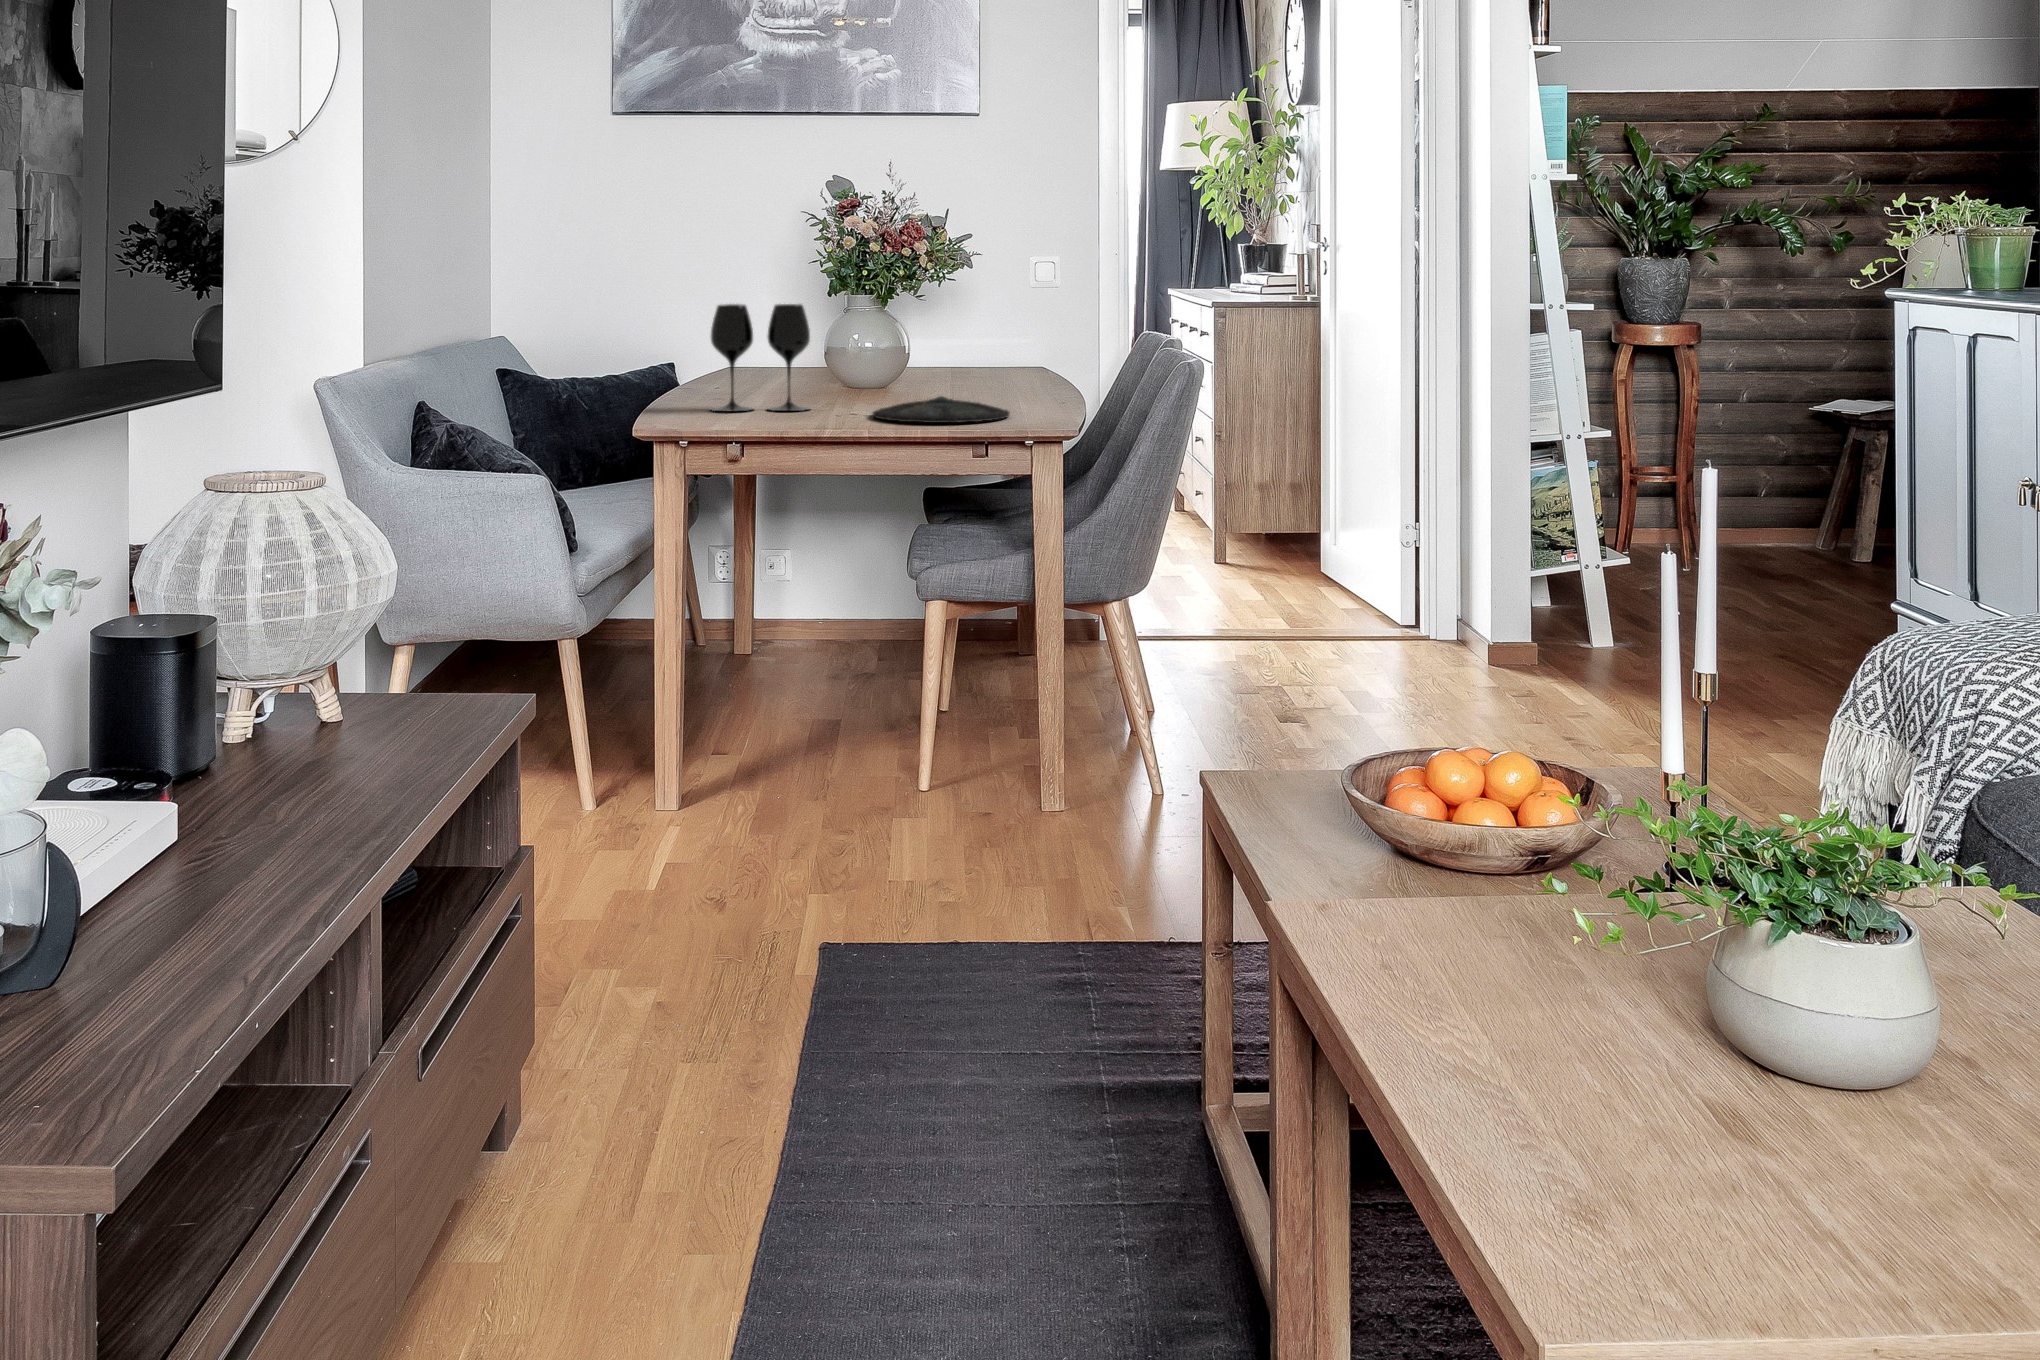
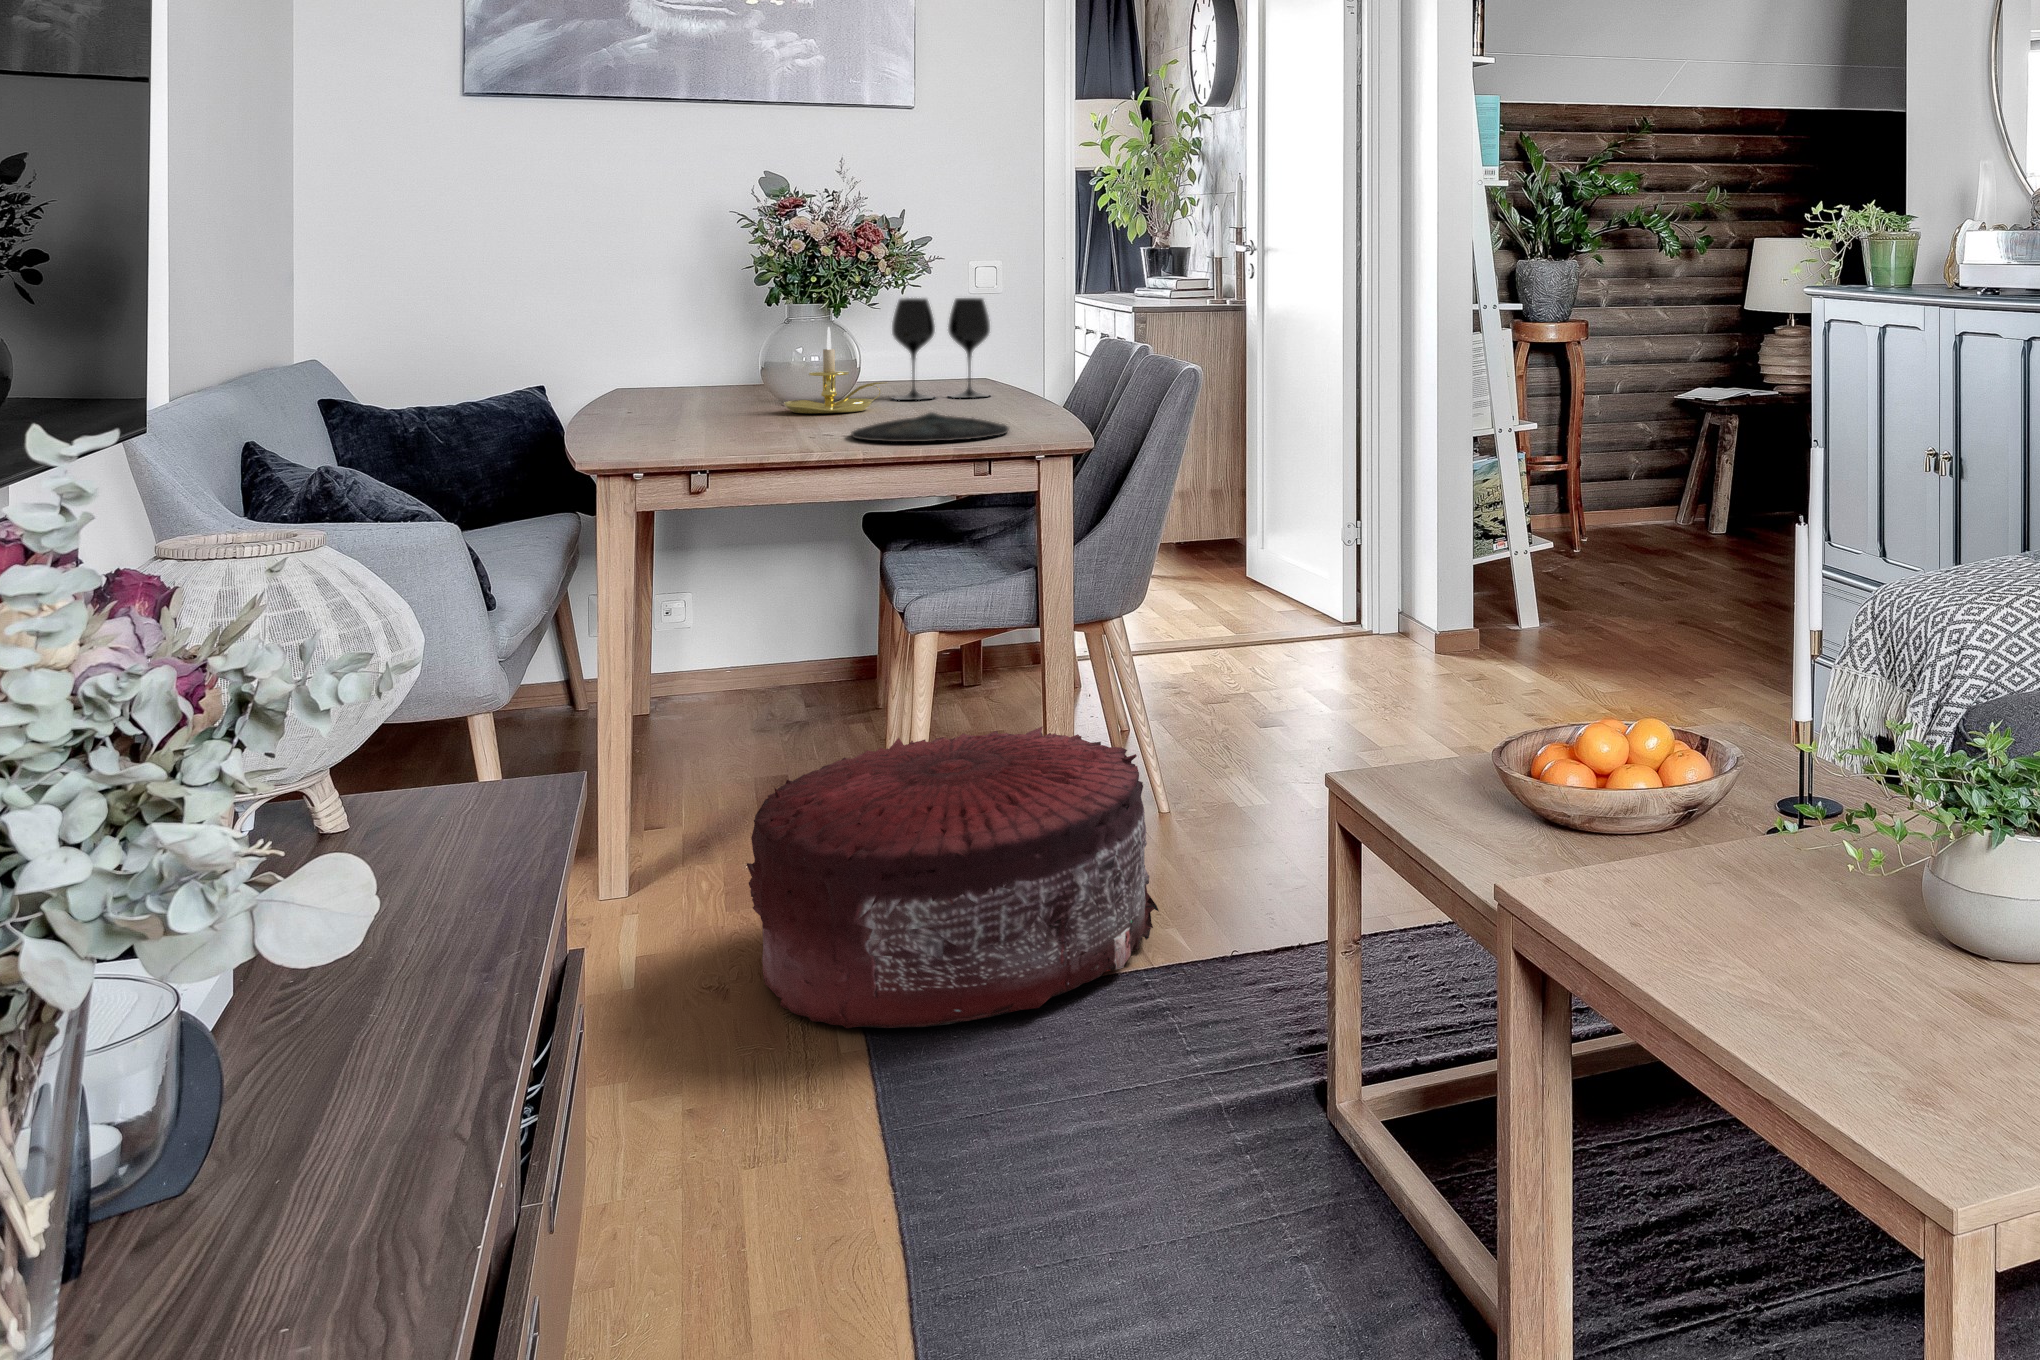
wine glass: present [710,304,810,411] -> present [892,298,990,400]
candle holder: none [837,316,924,394] -> present [784,327,887,413]
pouf: none [746,690,1109,953] -> present [747,726,1159,1028]

